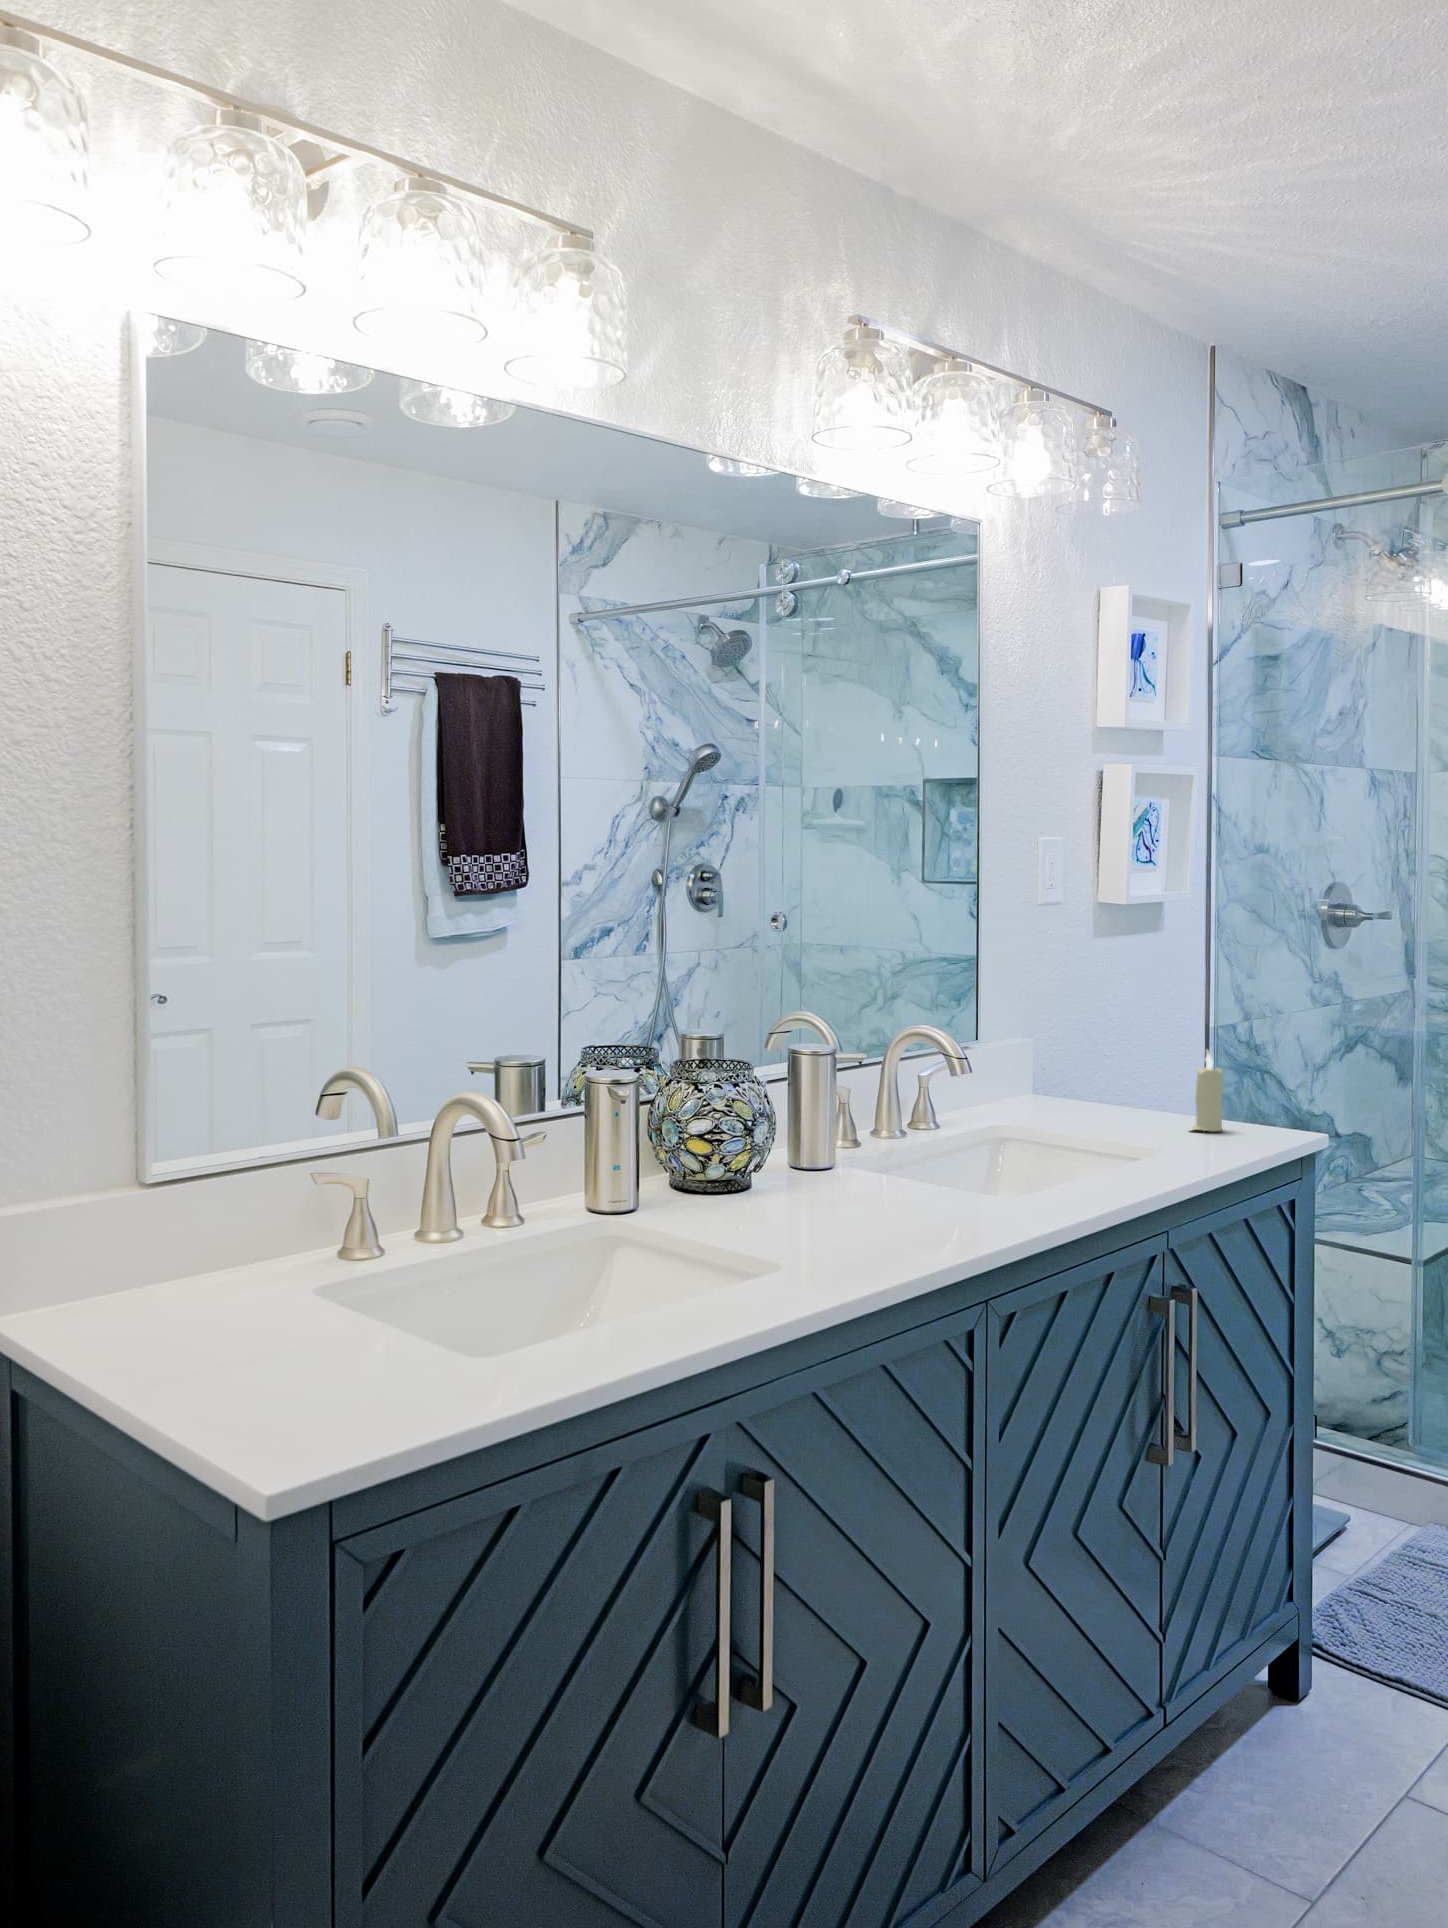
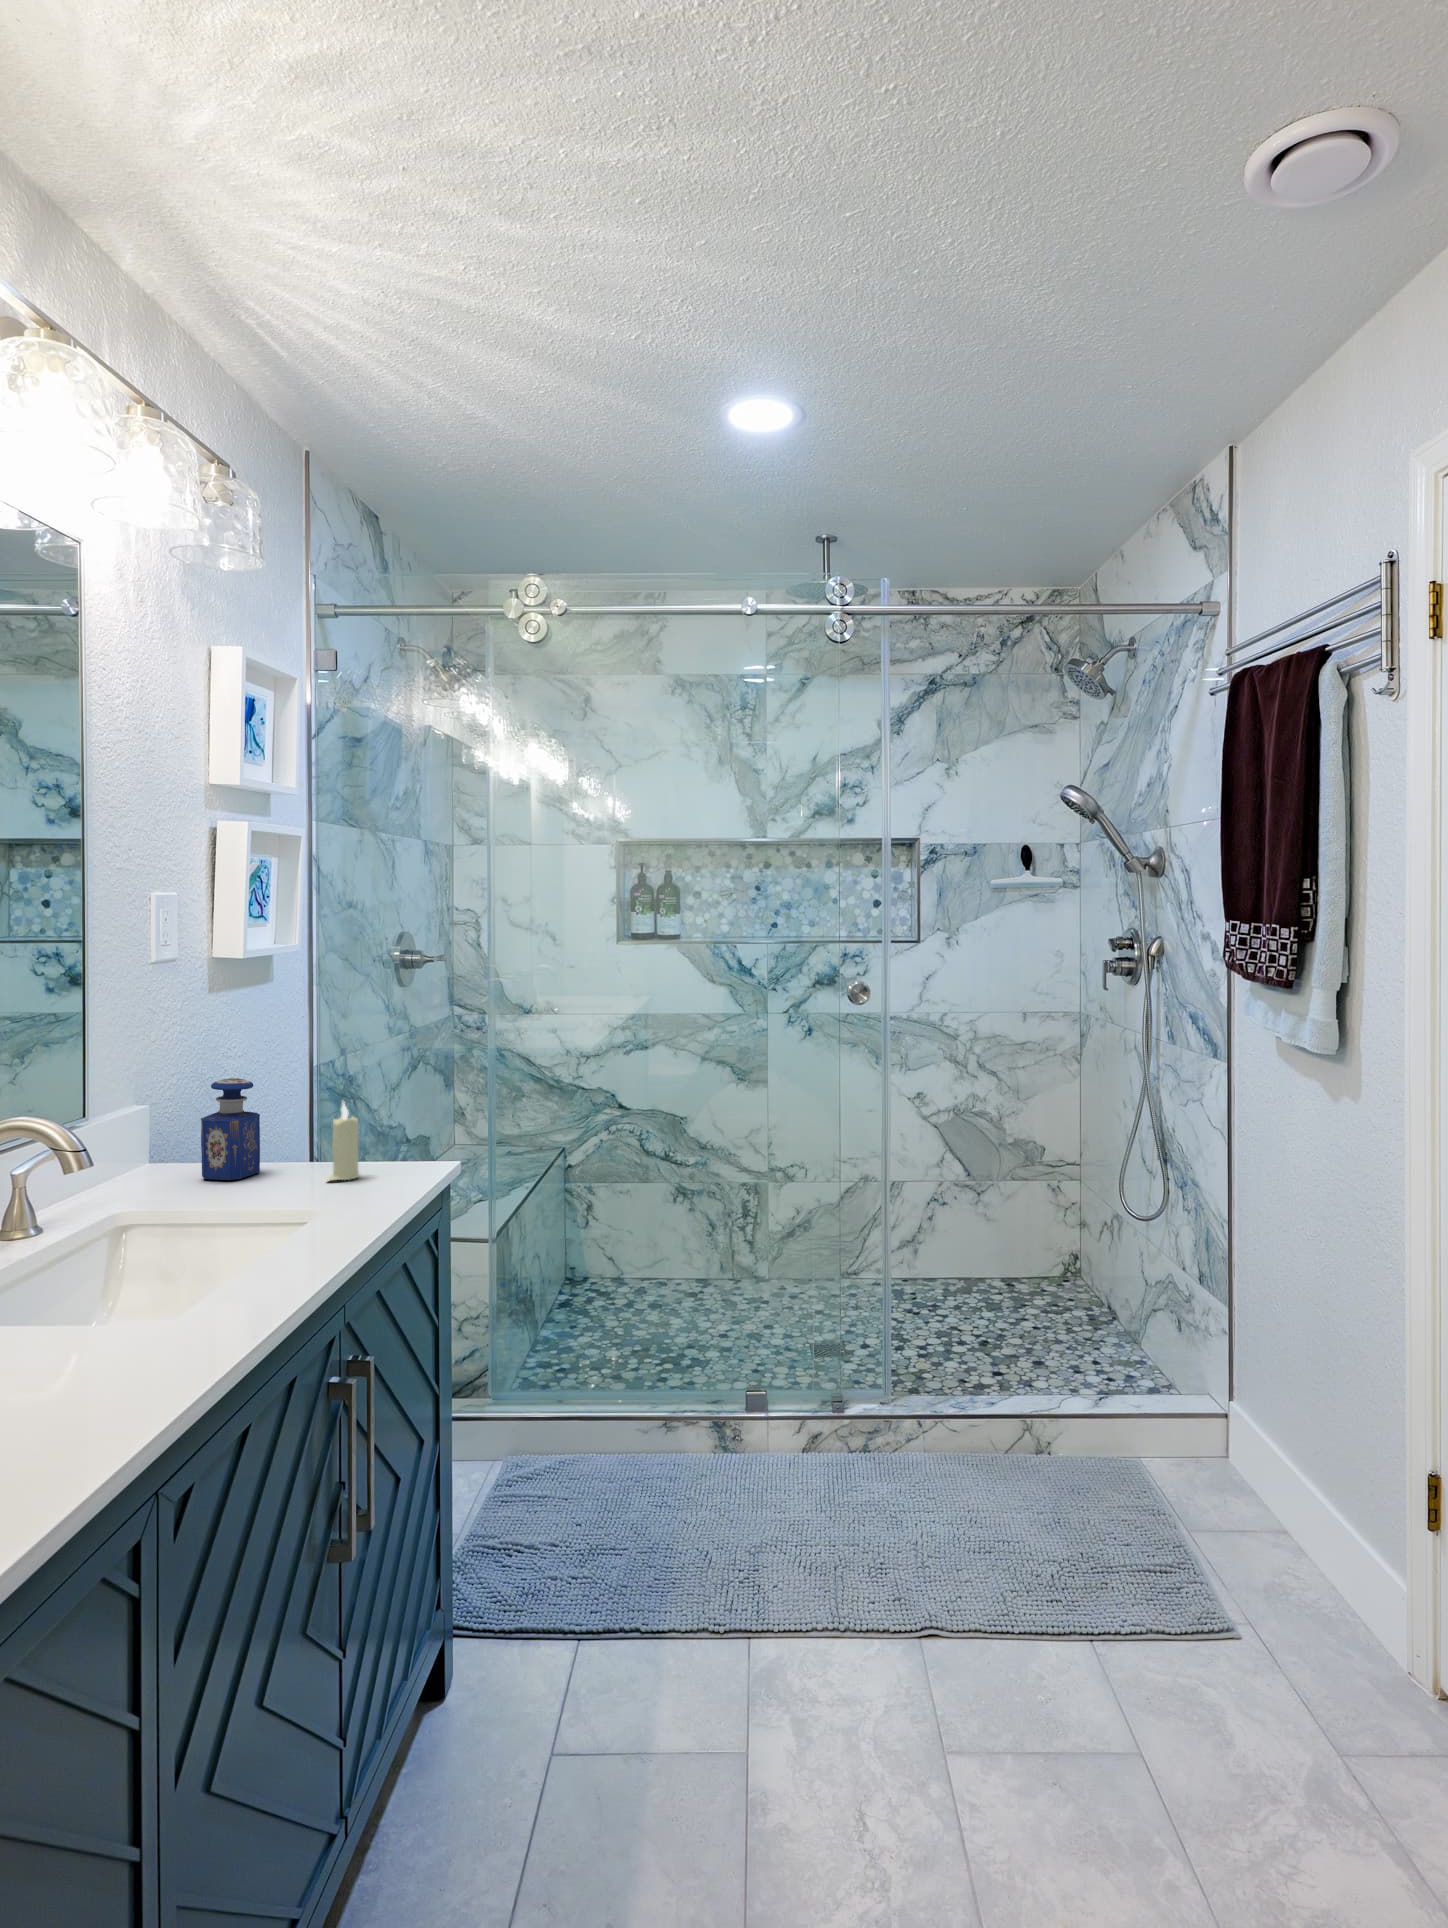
perfume bottle: none [1074,1019,1129,1118] -> present [201,1078,260,1180]

